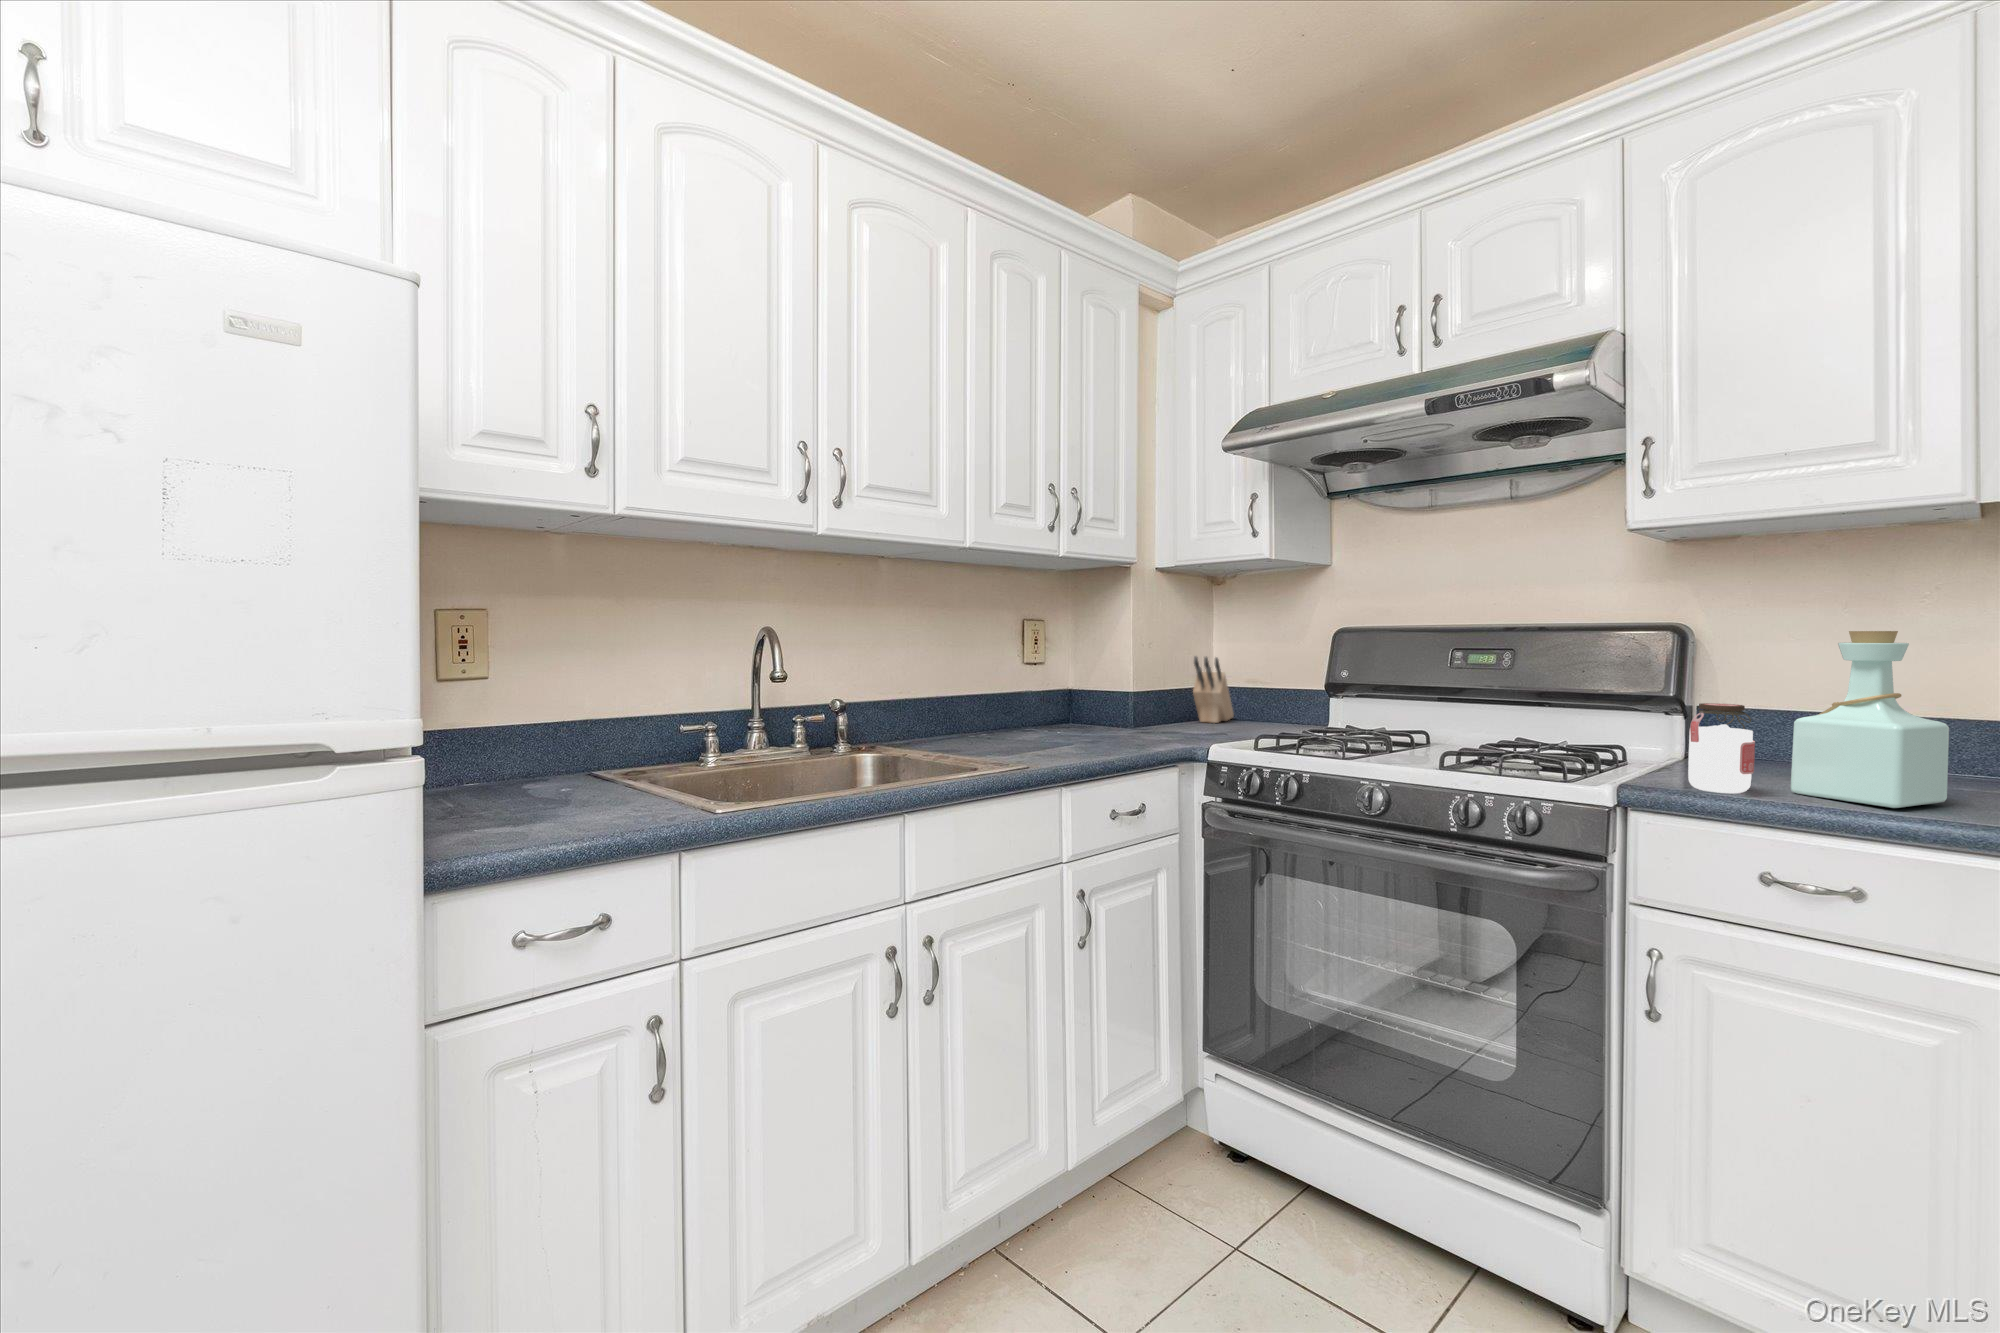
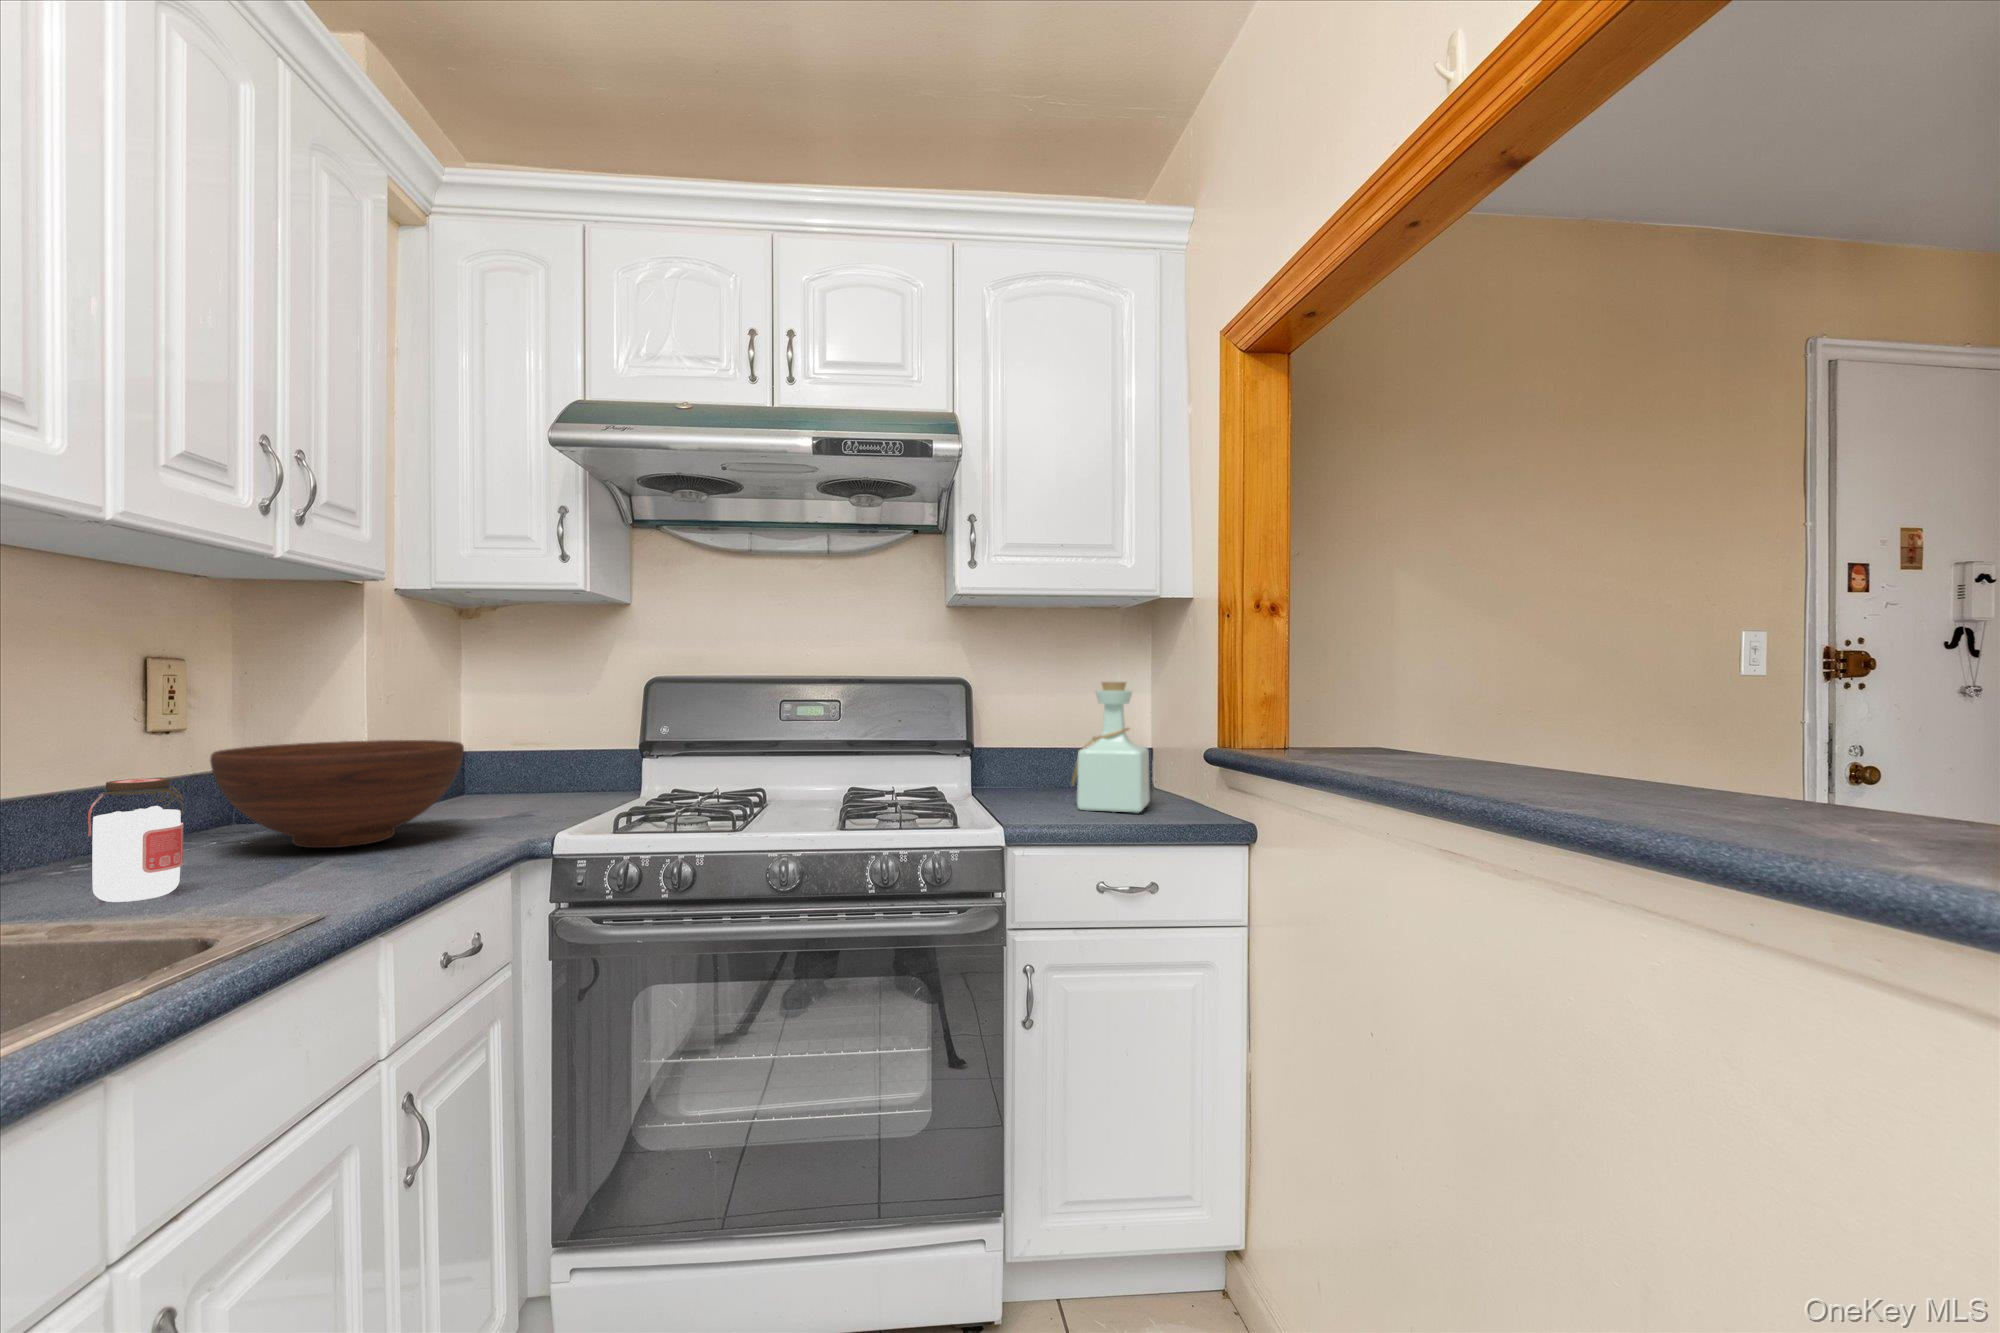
knife block: present [1193,656,1234,723] -> none [467,715,511,807]
fruit bowl: none [1032,670,1164,735] -> present [210,740,464,848]
jar: present [1688,703,1755,793] -> present [87,778,185,902]

